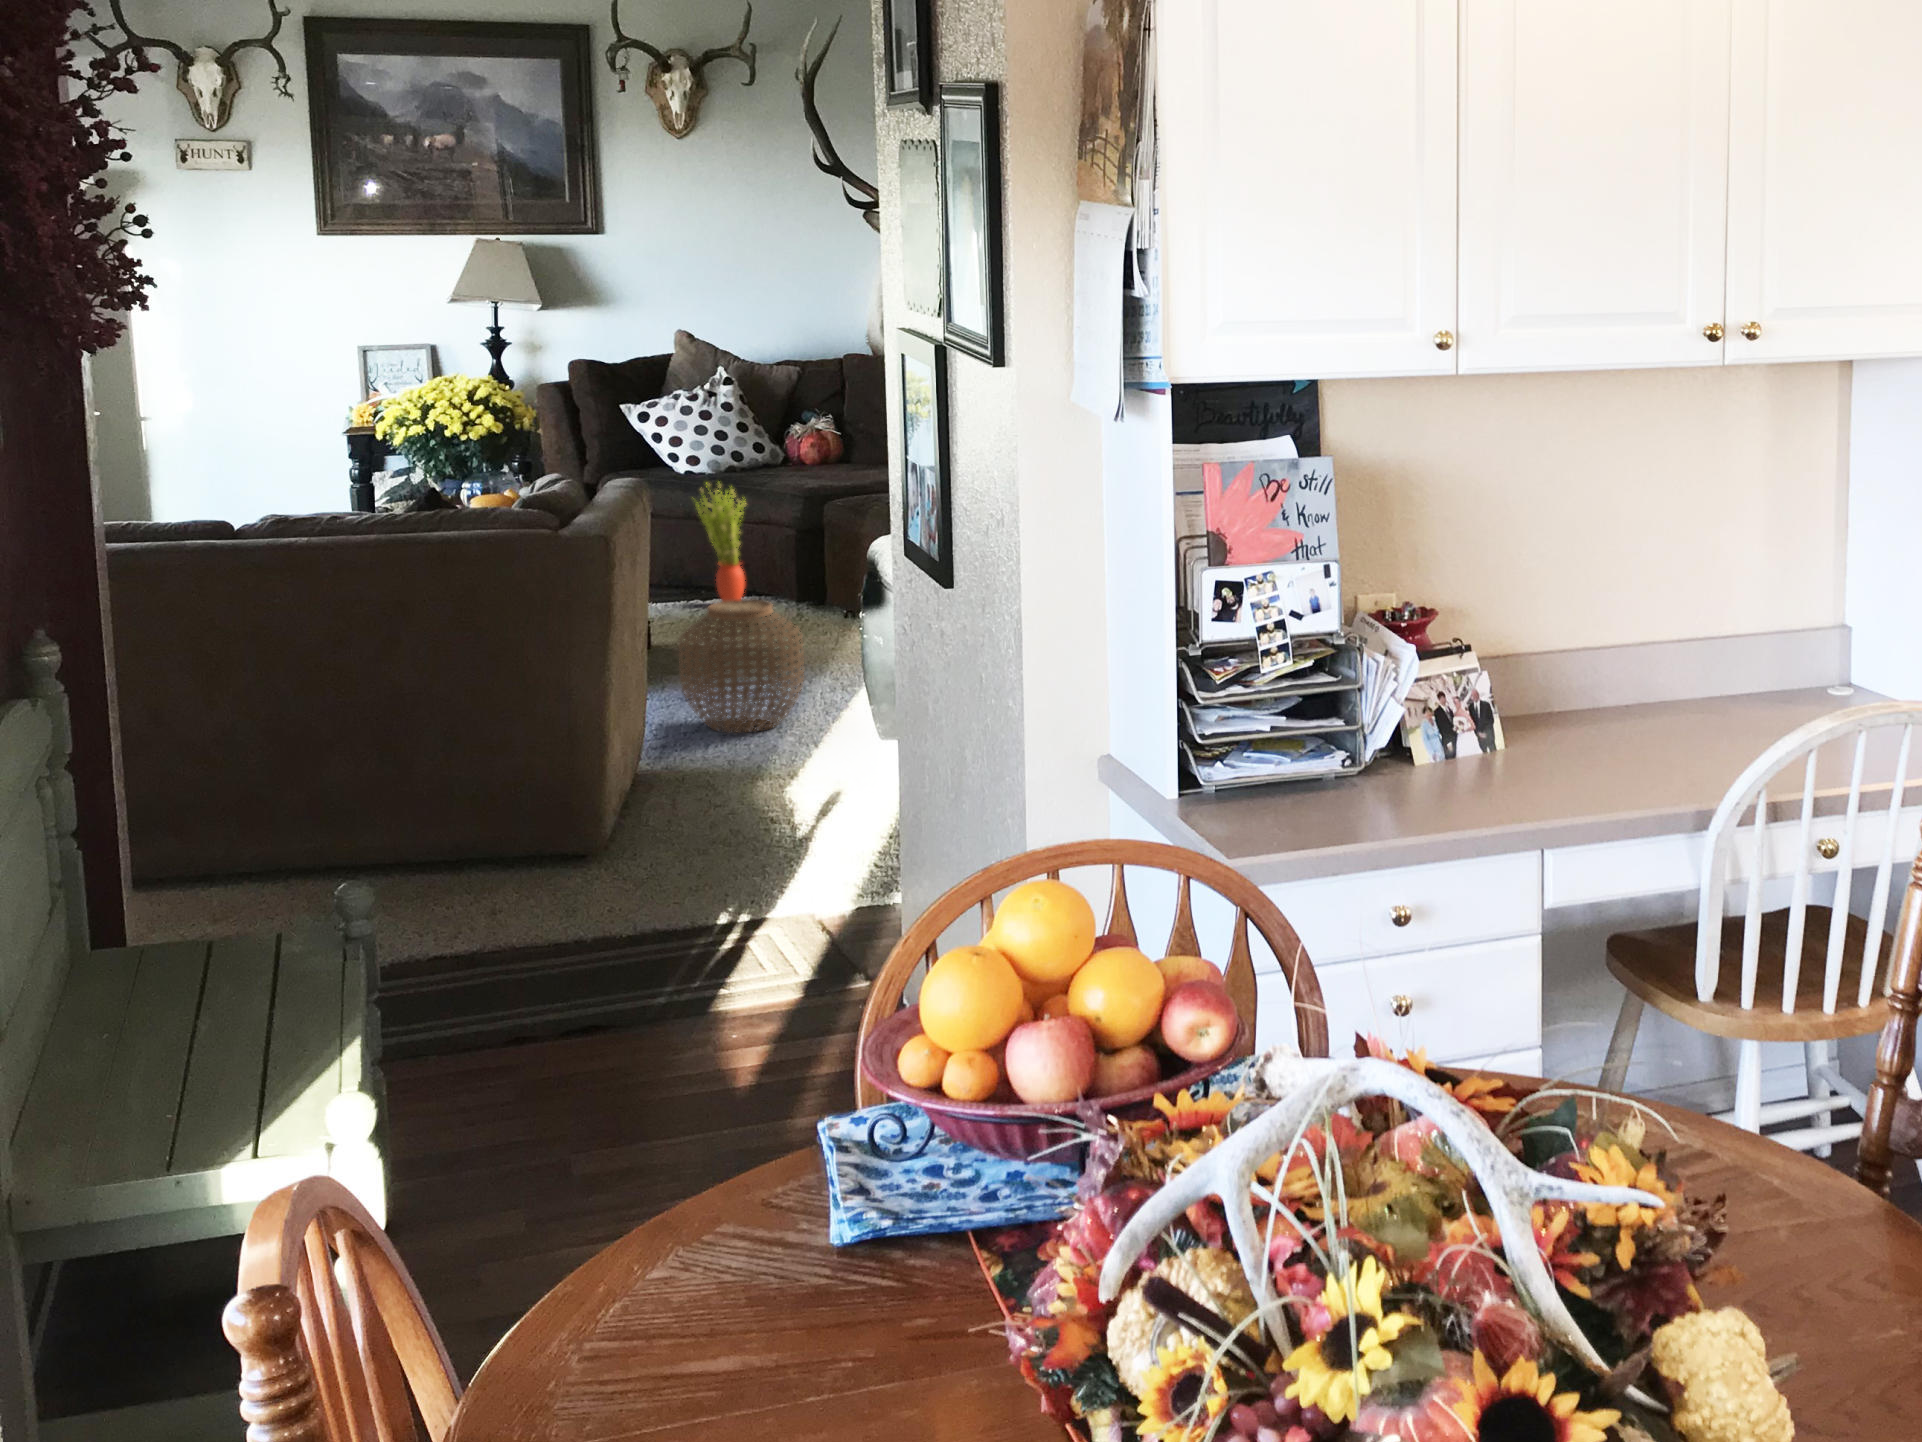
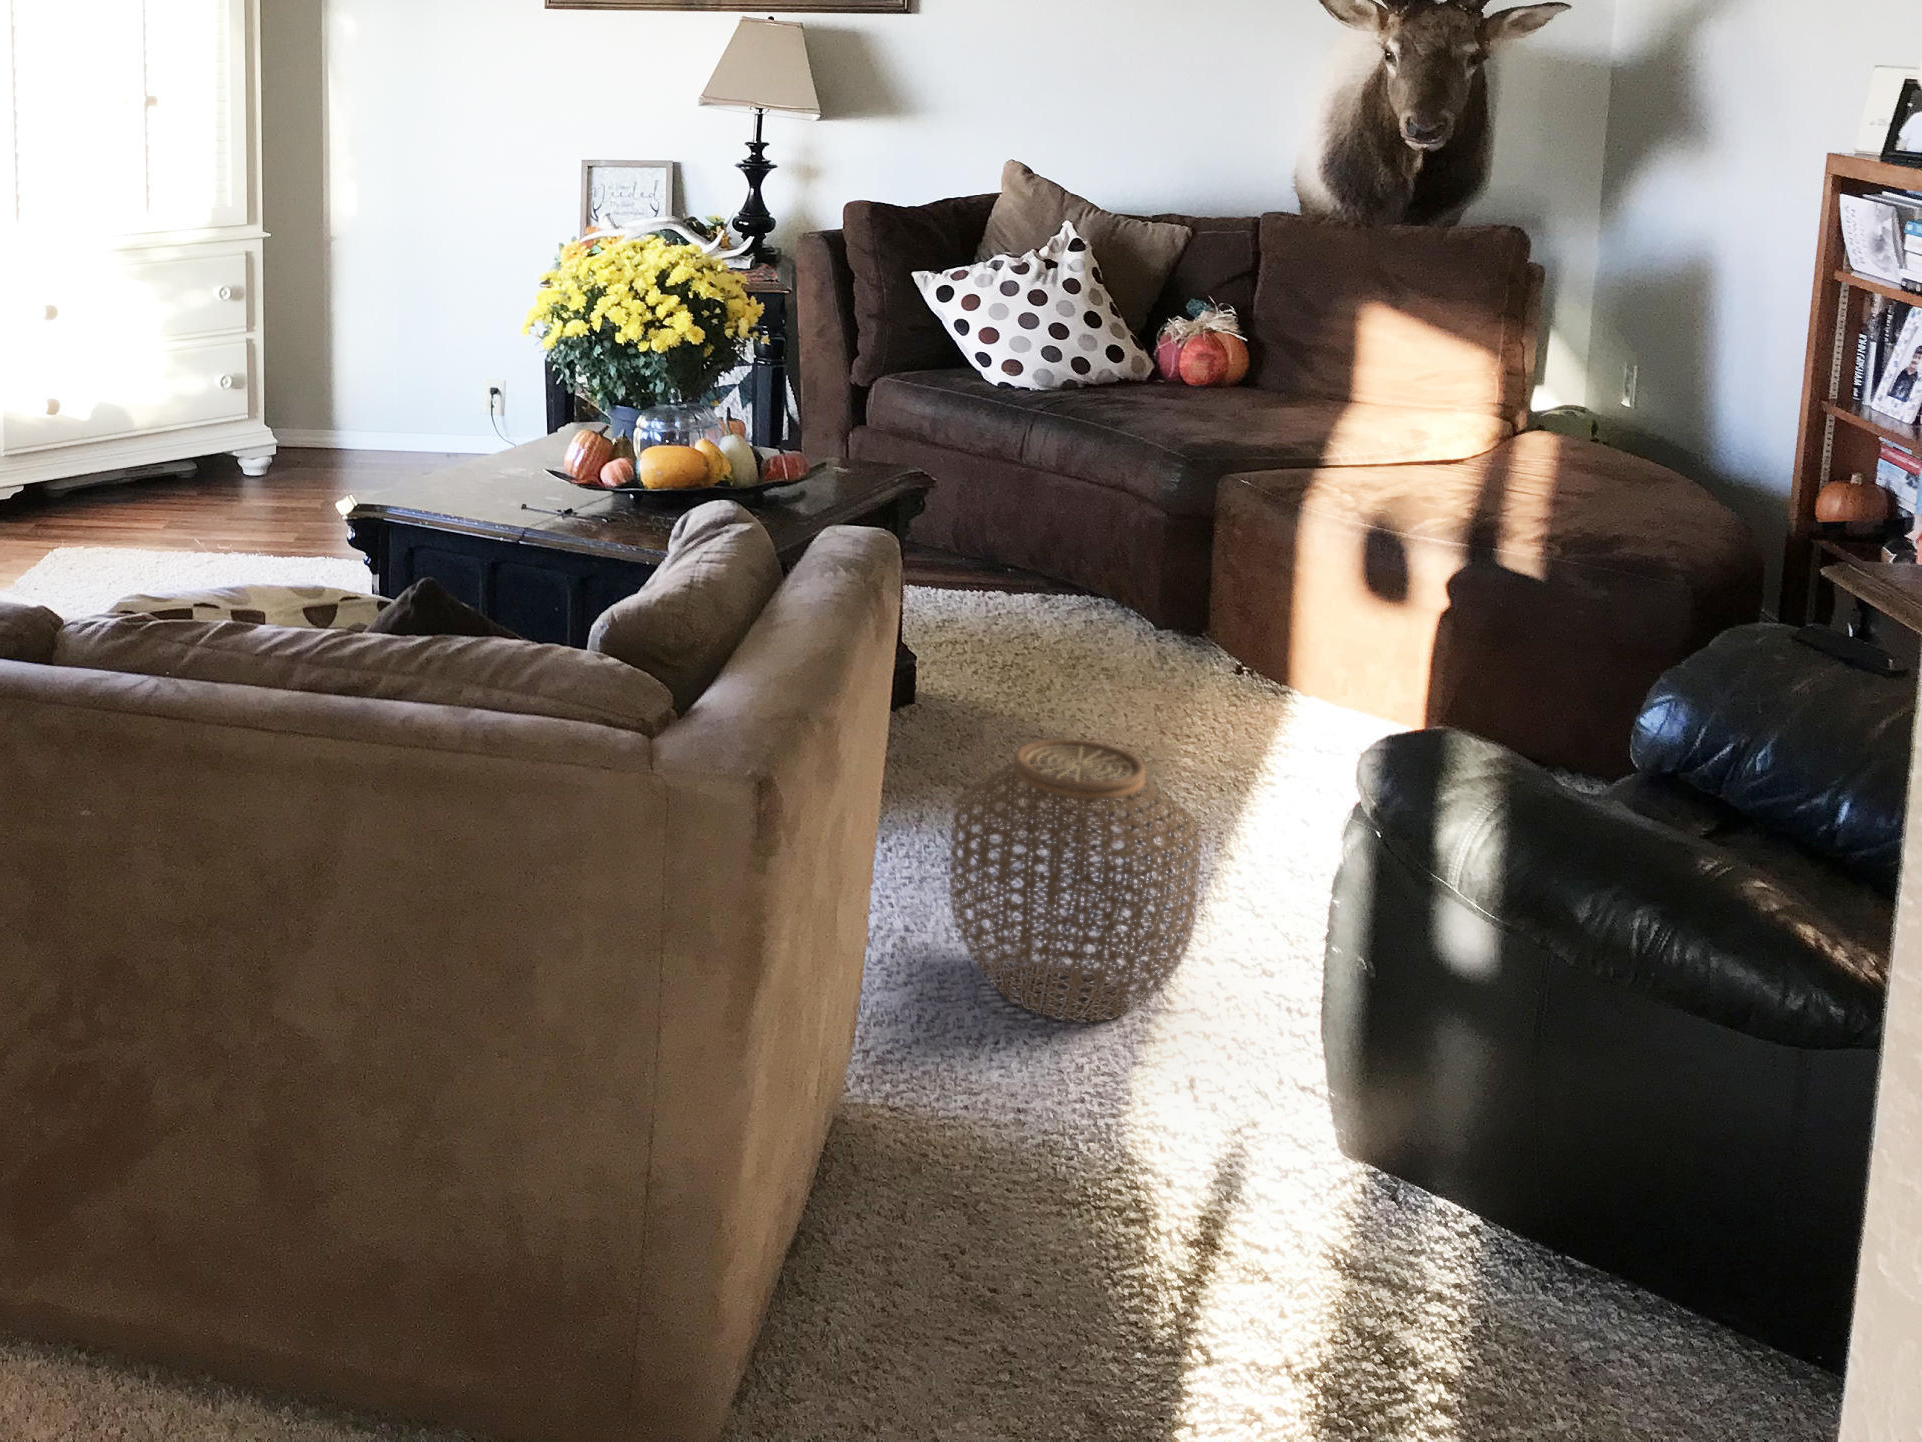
potted plant: present [696,483,746,601] -> none [1004,415,1093,619]

